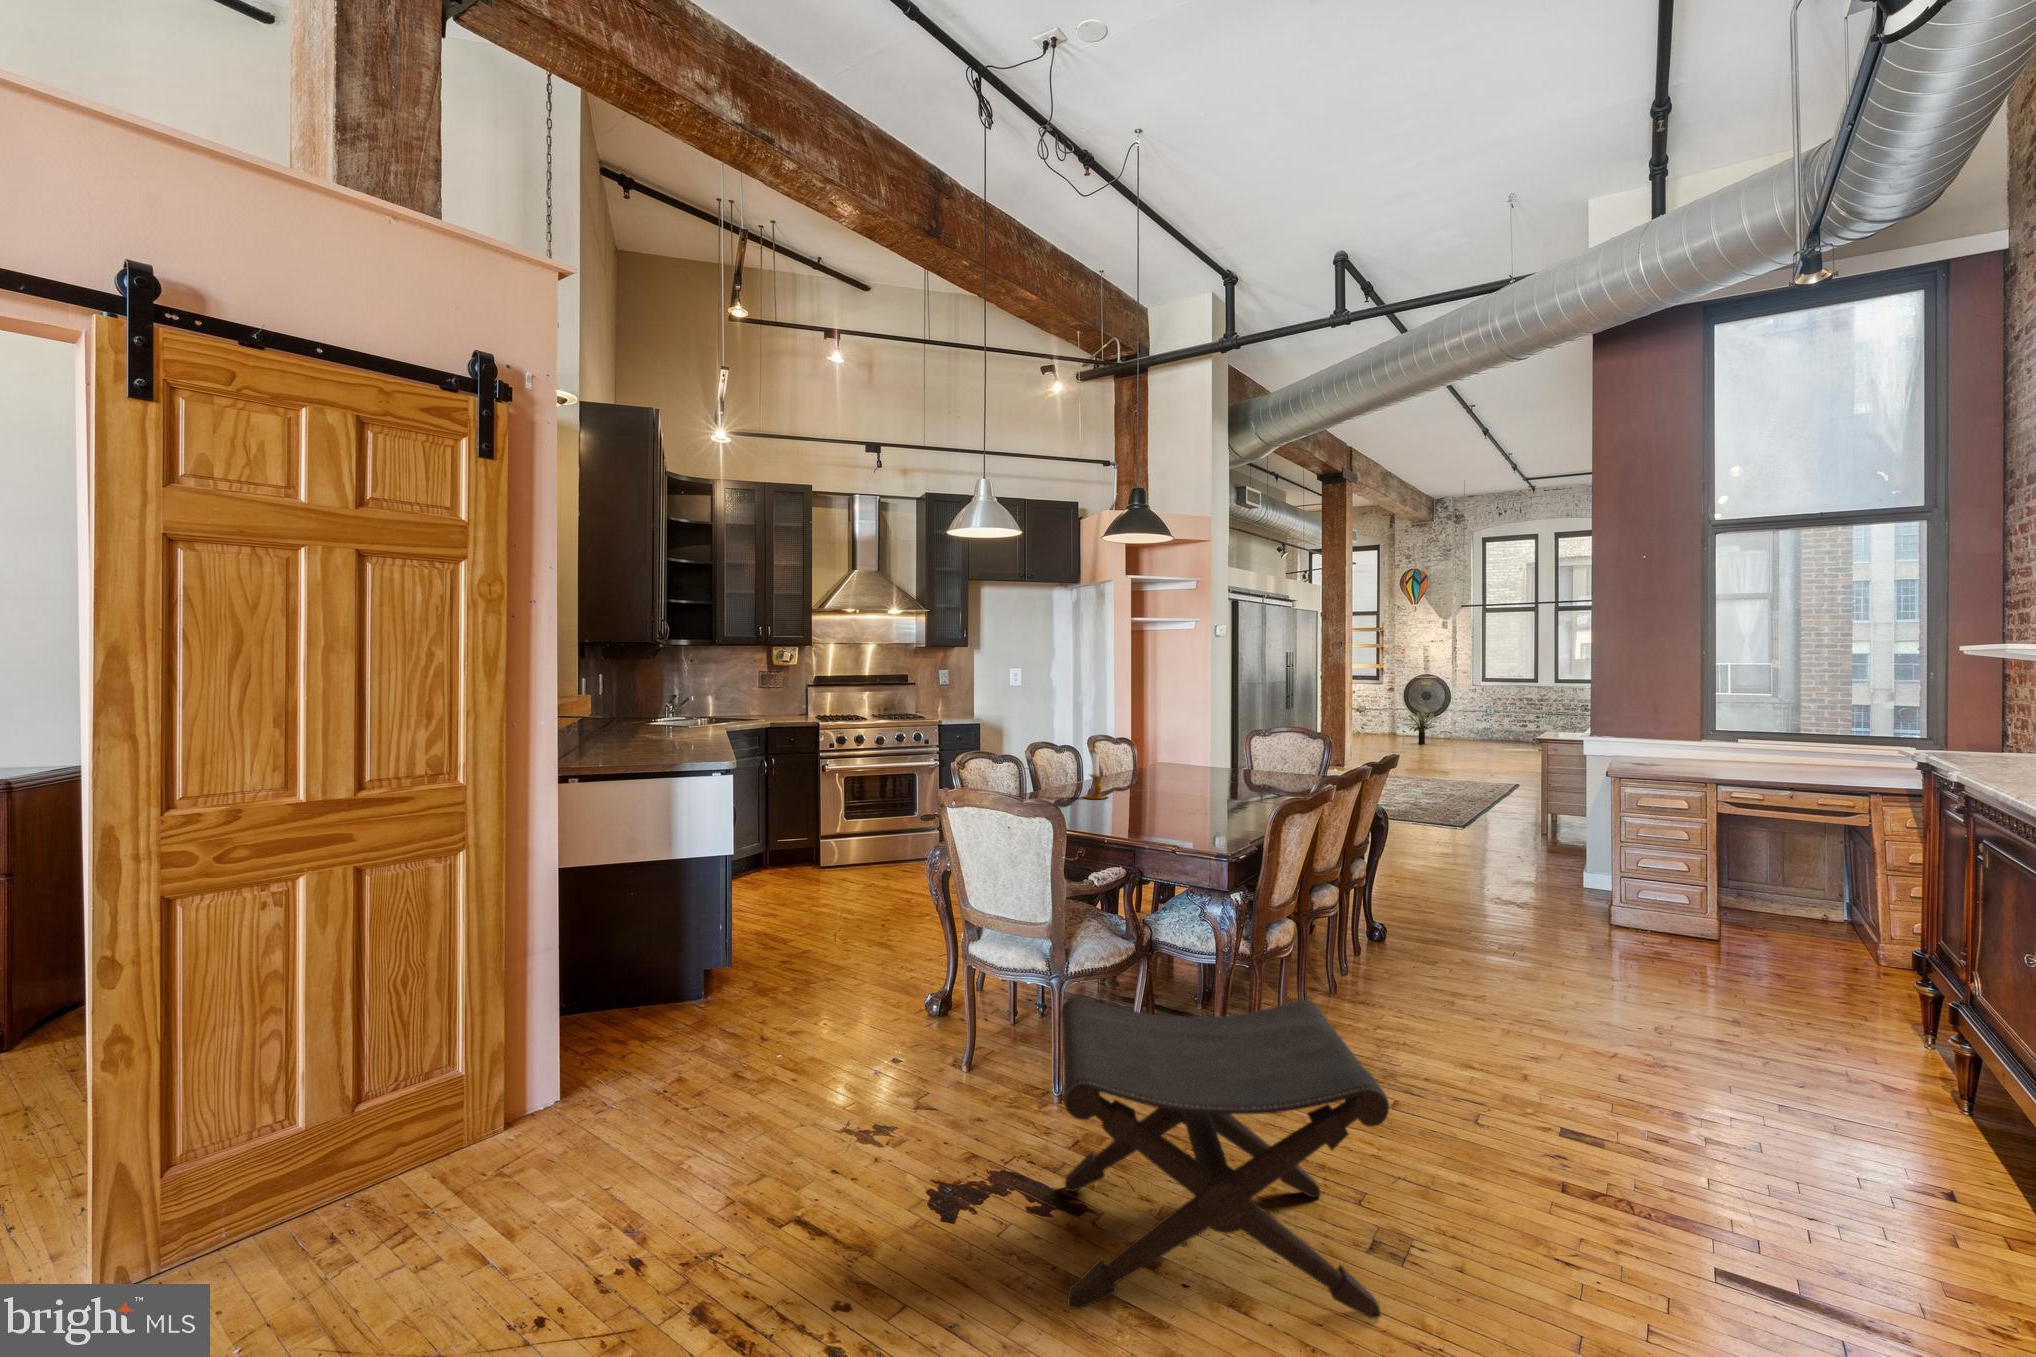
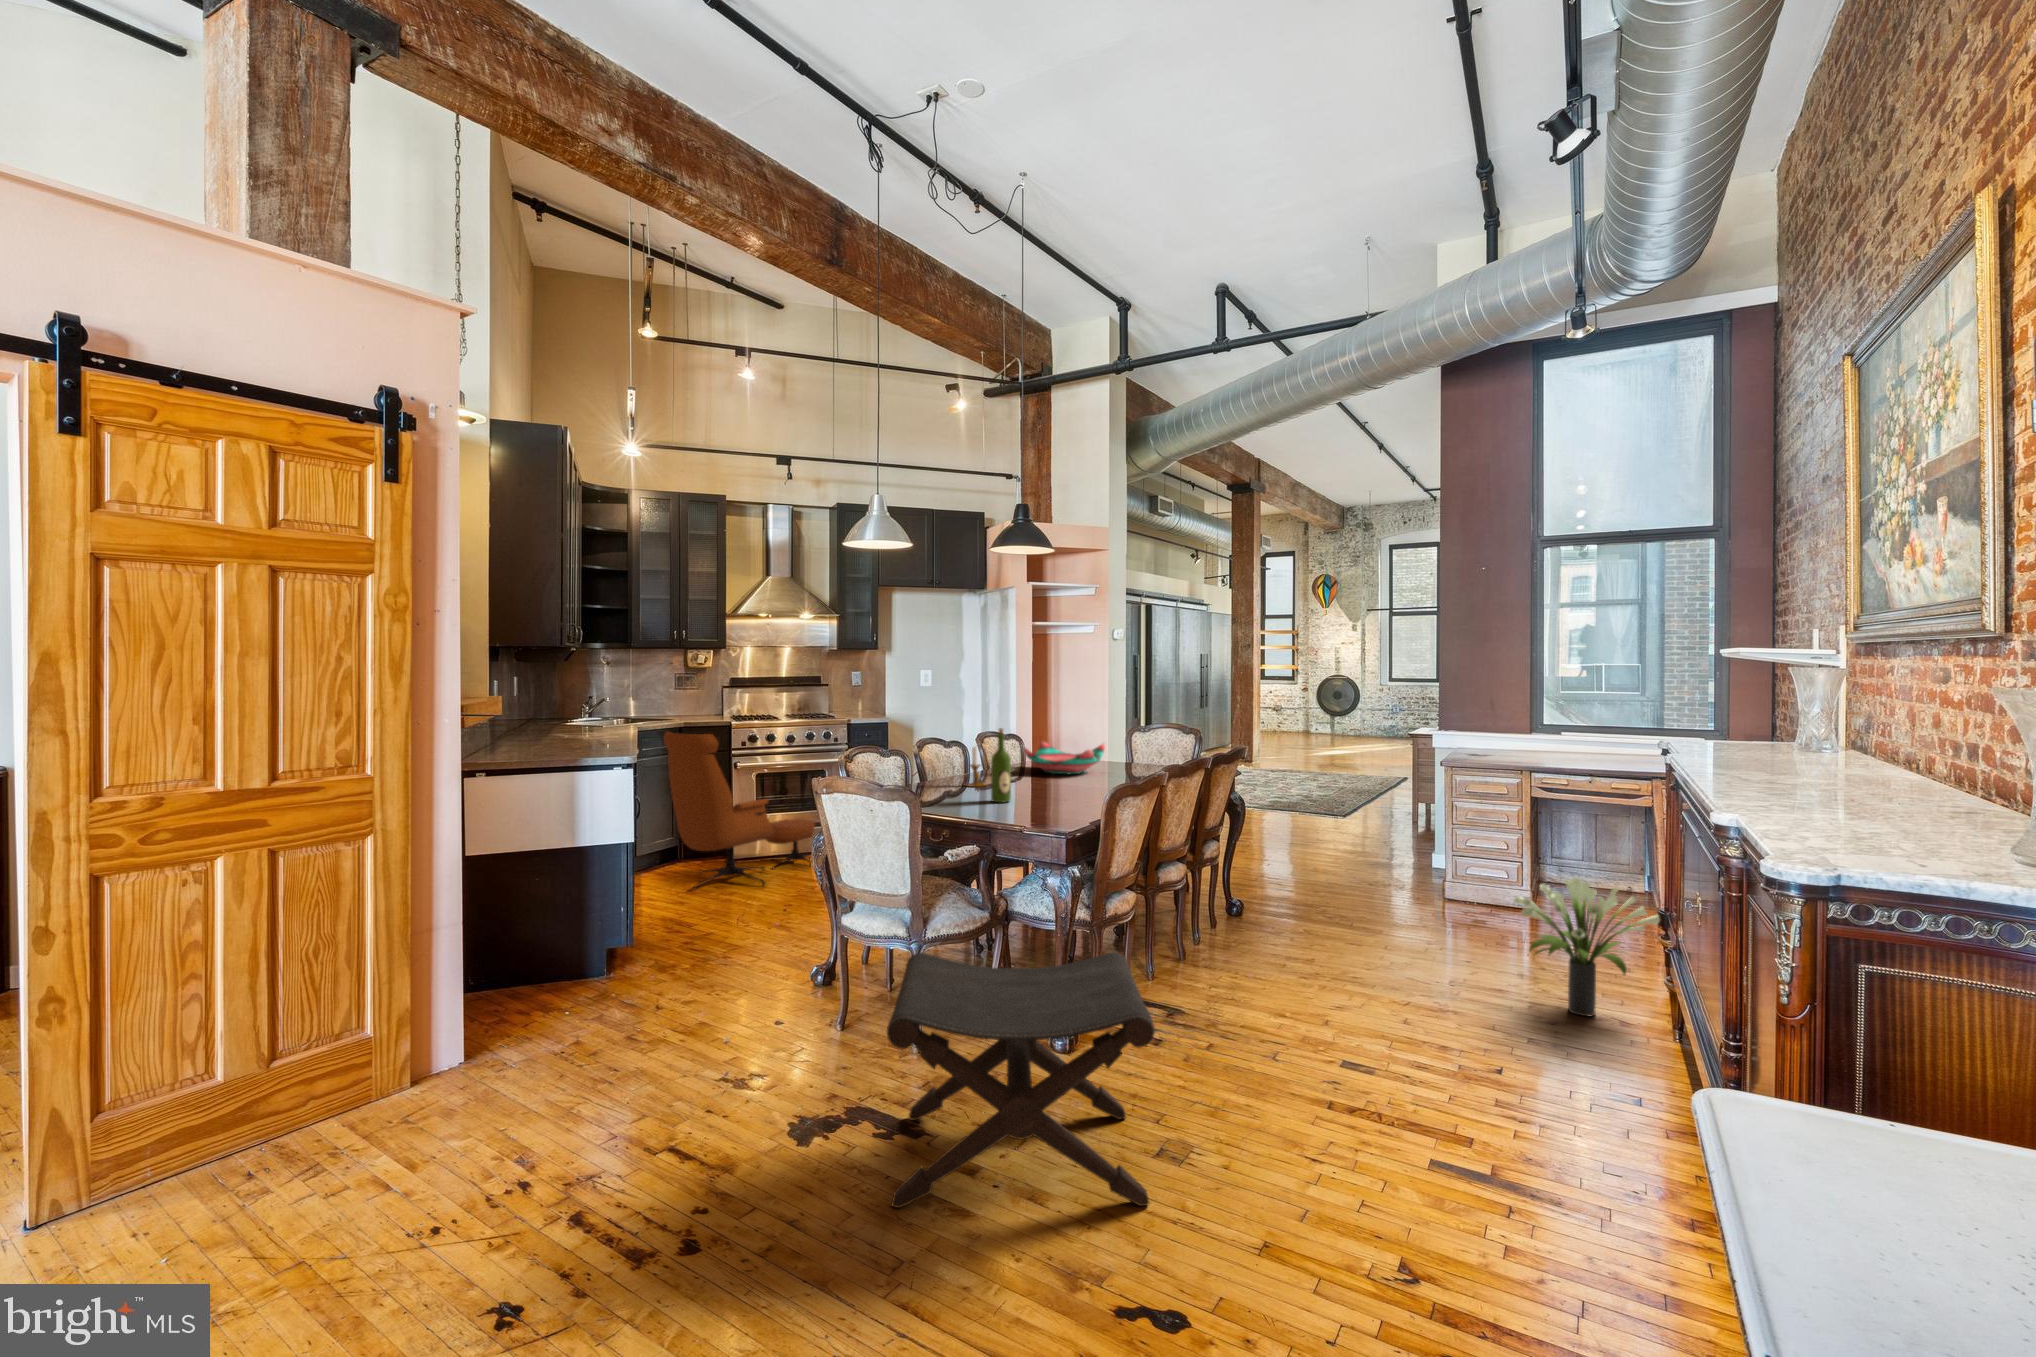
potted plant: present [1405,711,1438,744] -> present [1514,878,1660,1016]
wine bottle: none [1123,735,1145,818] -> present [991,728,1011,803]
lounge chair: none [750,736,915,905] -> present [664,732,815,890]
decorative bowl: none [1143,749,1230,785] -> present [1024,742,1105,774]

